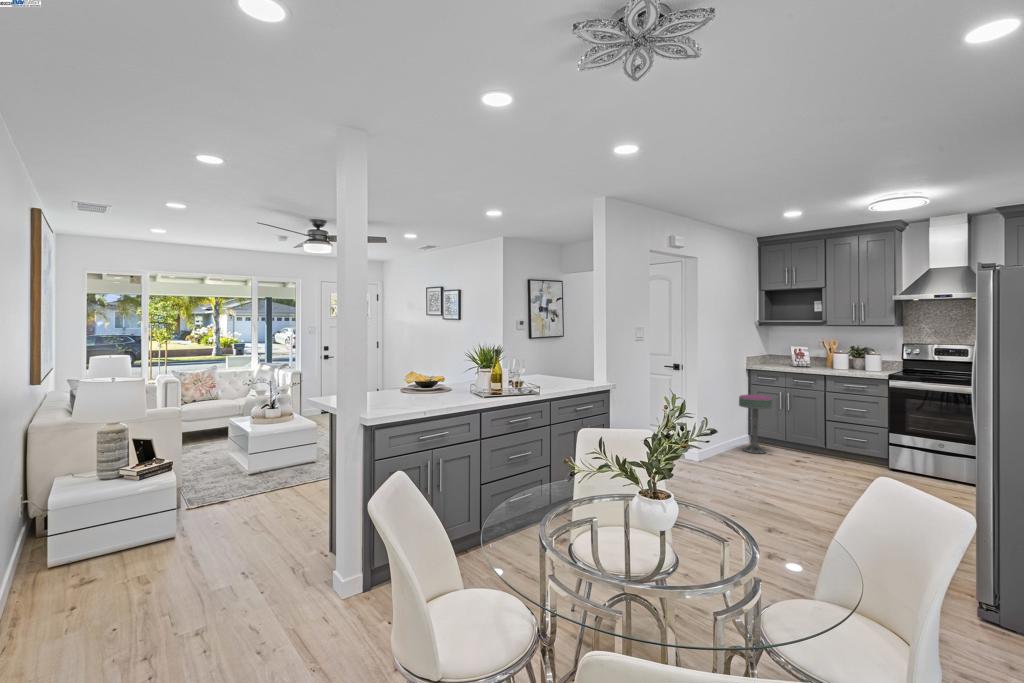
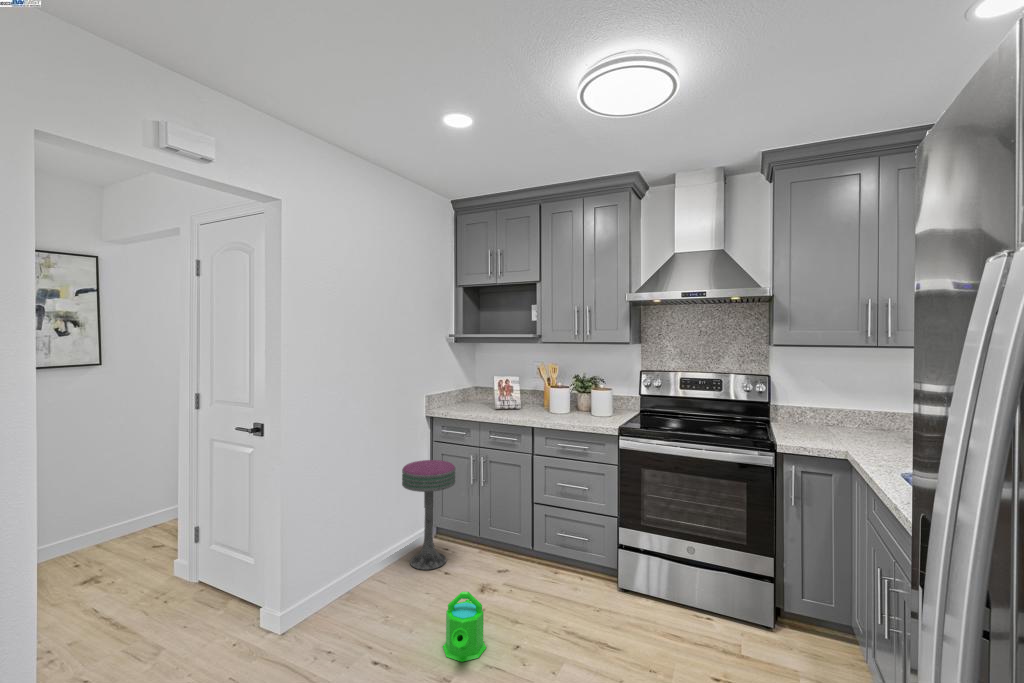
watering can: none [787,448,812,479] -> present [443,592,486,662]

